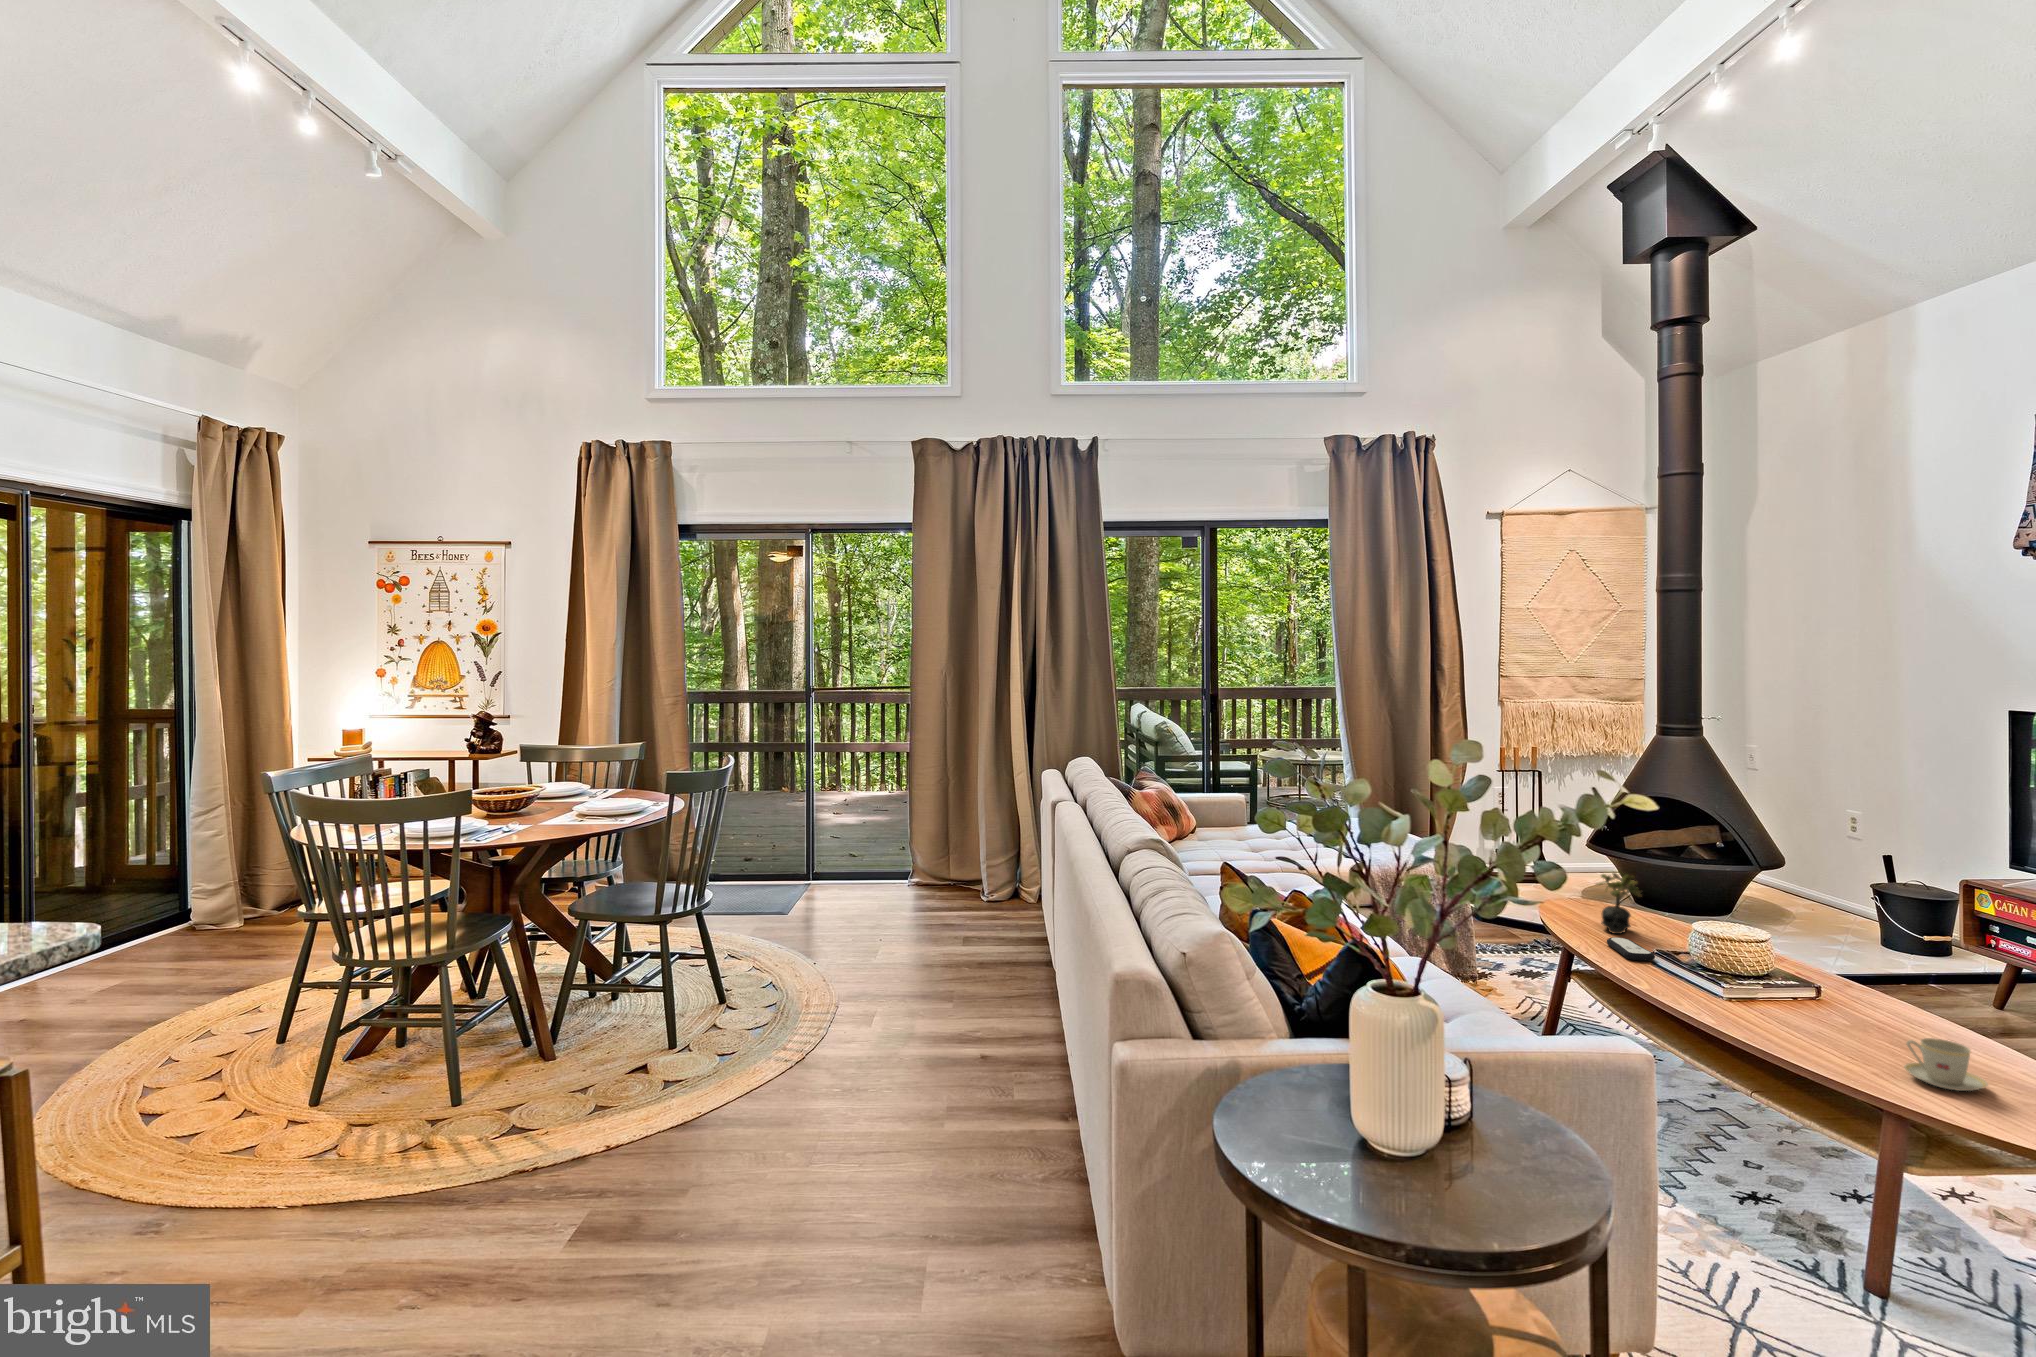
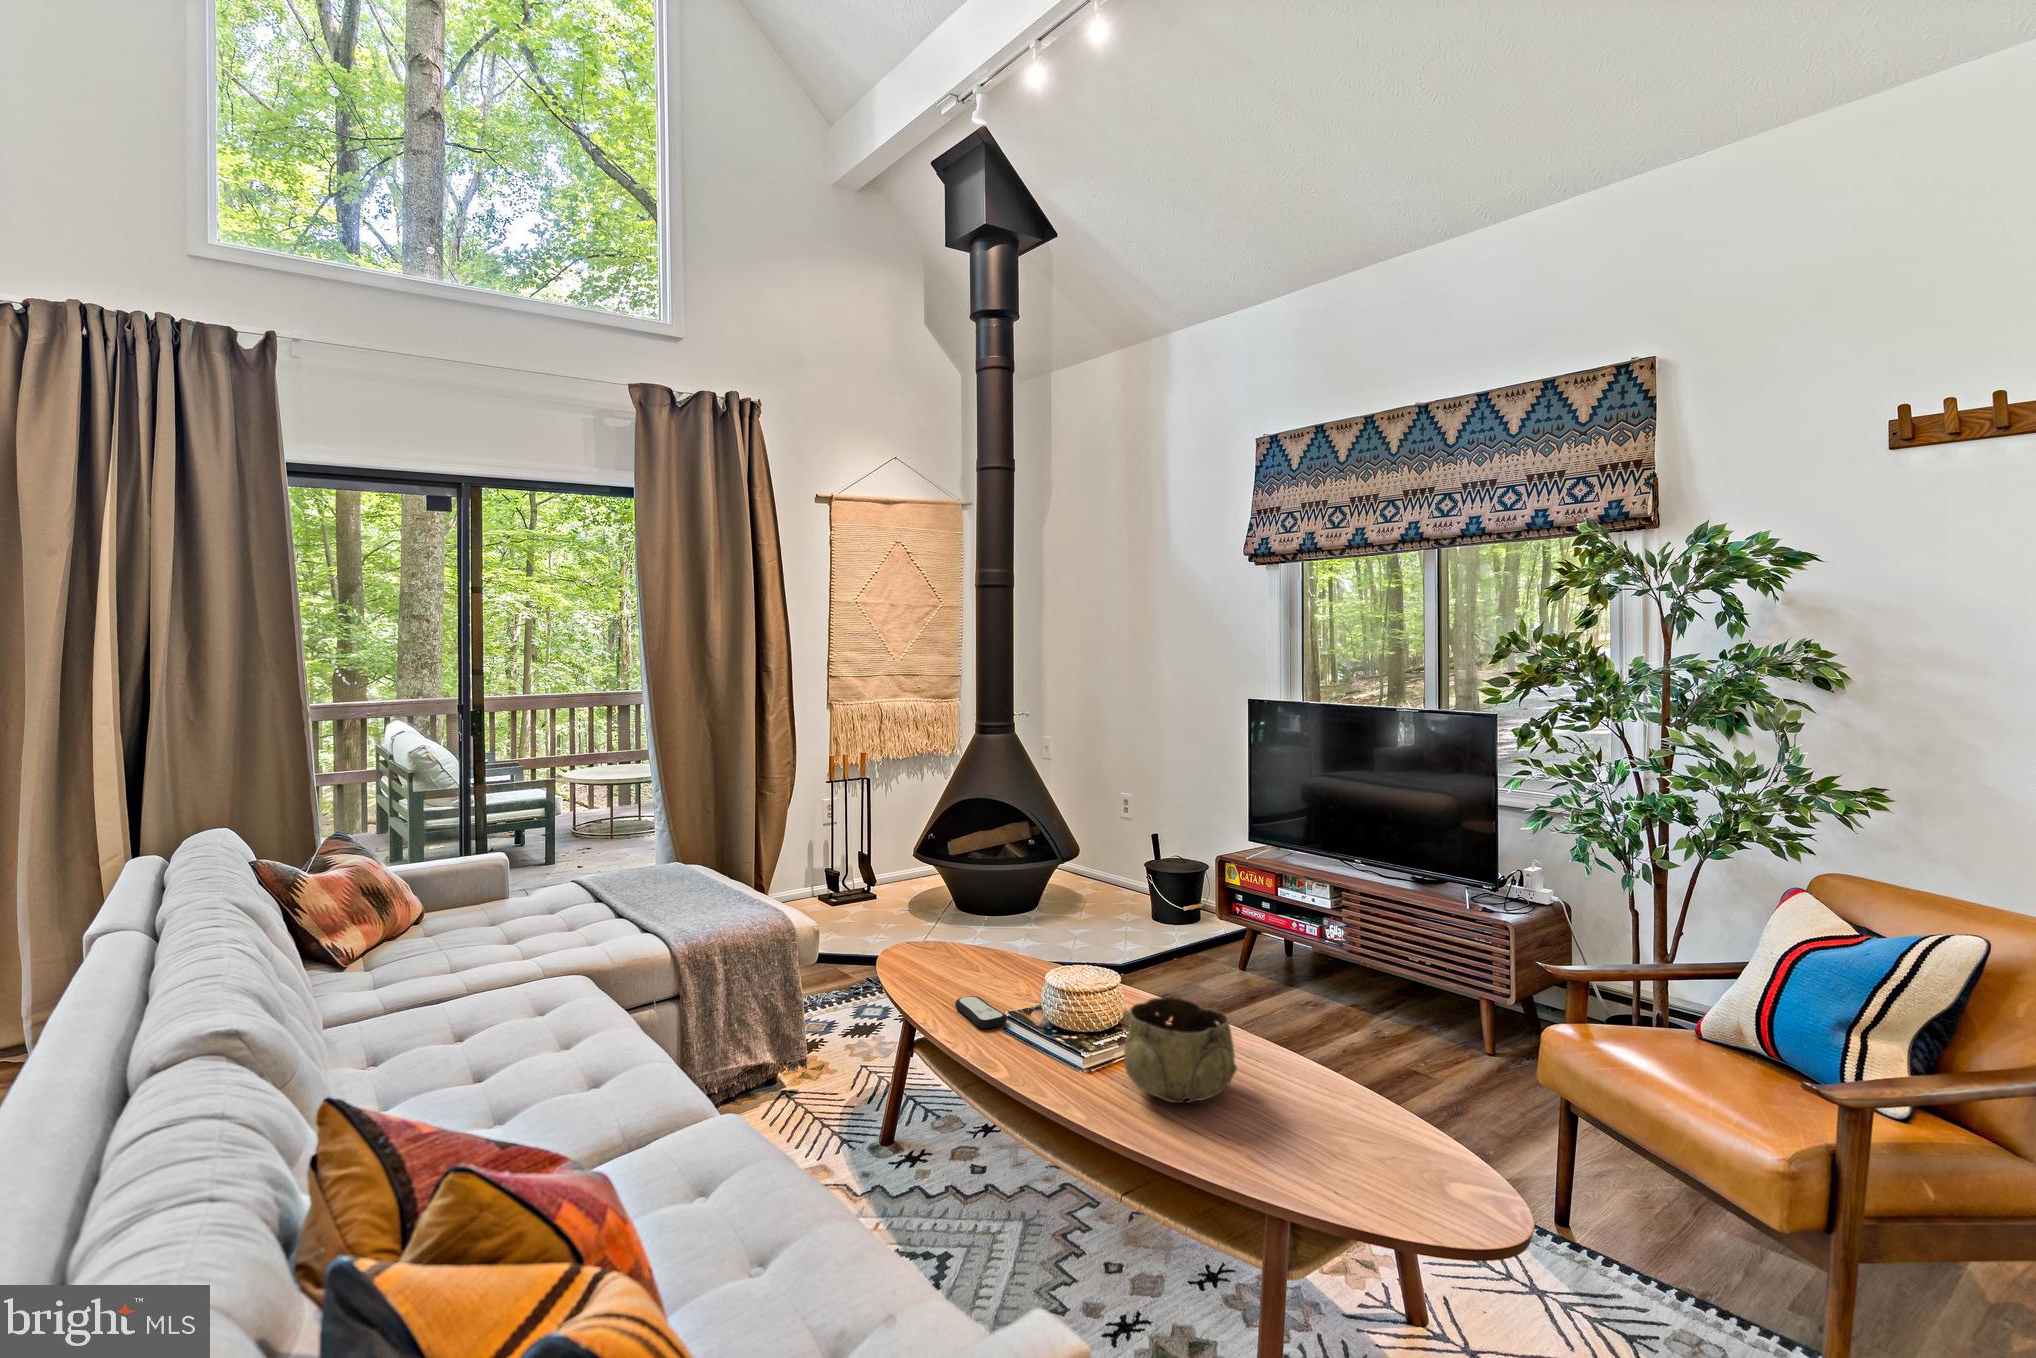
succulent plant: present [1596,870,1641,934] -> none [939,906,988,988]
decorative bowl: none [1759,949,1883,1034] -> present [1124,997,1237,1103]
teacup: present [1904,1038,1988,1091] -> none [1274,1098,1347,1164]

